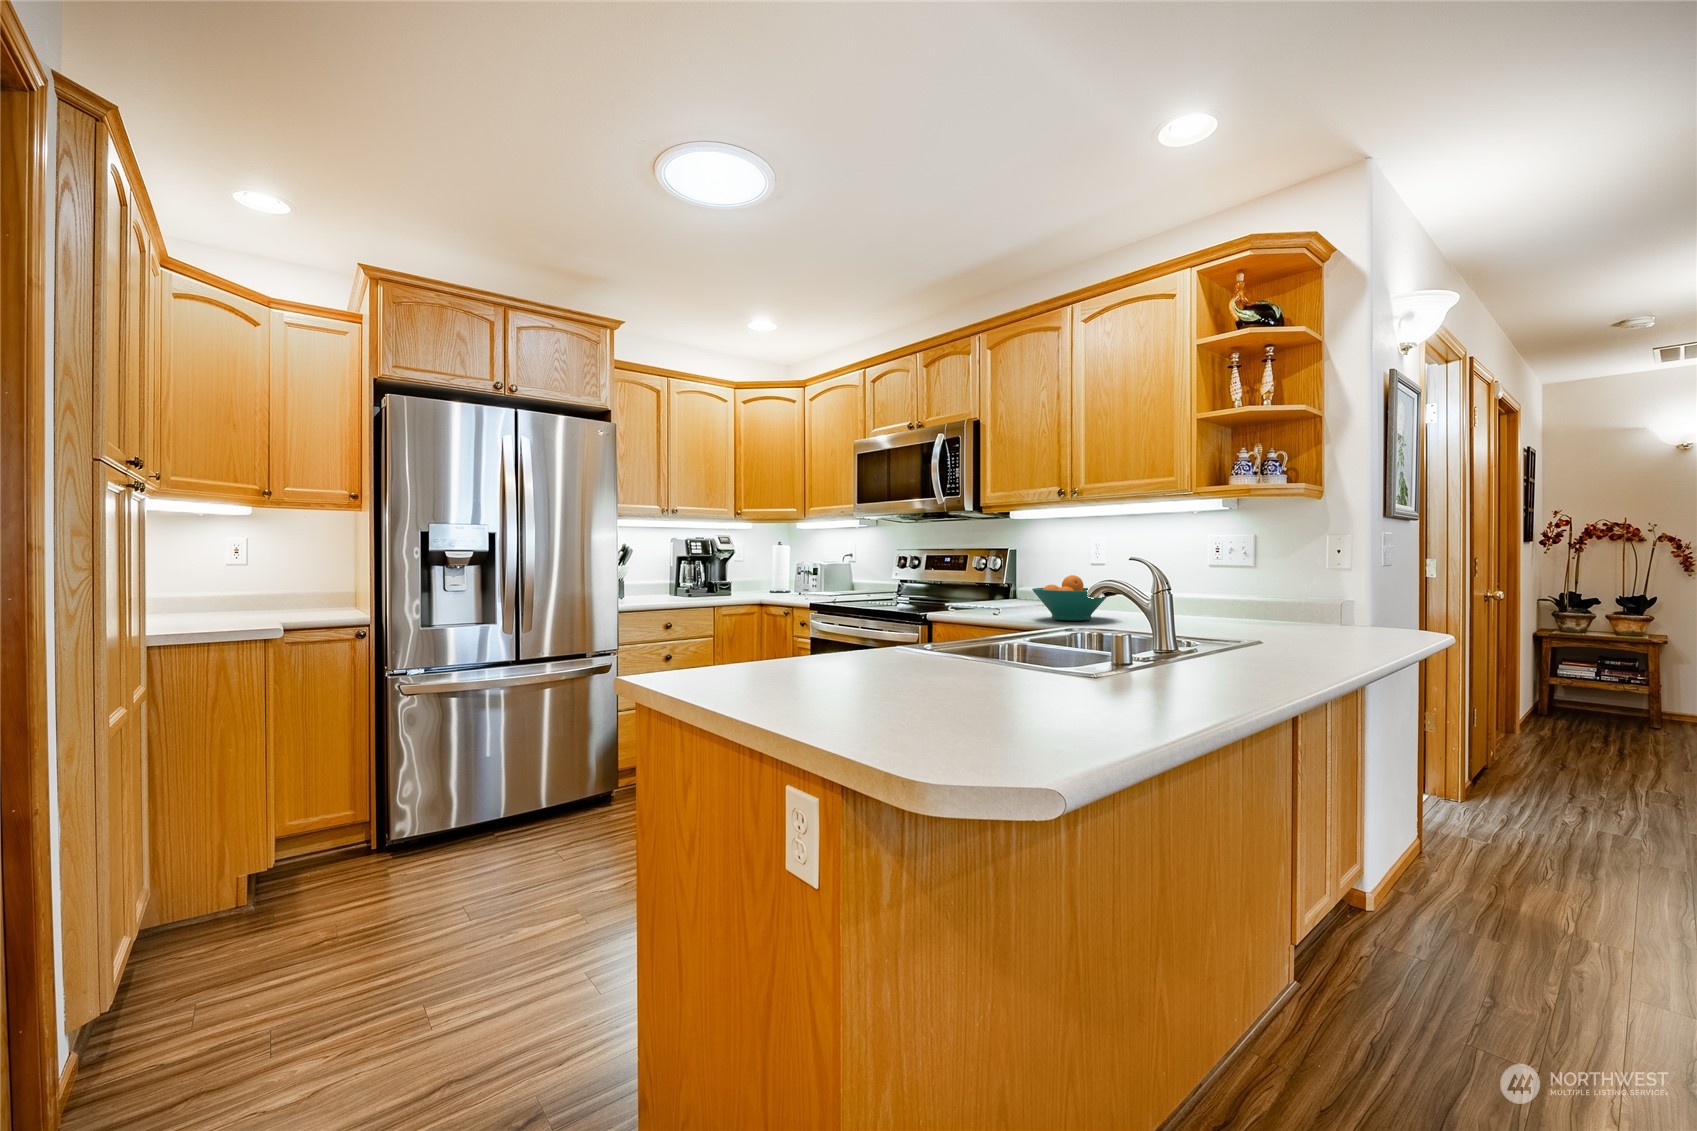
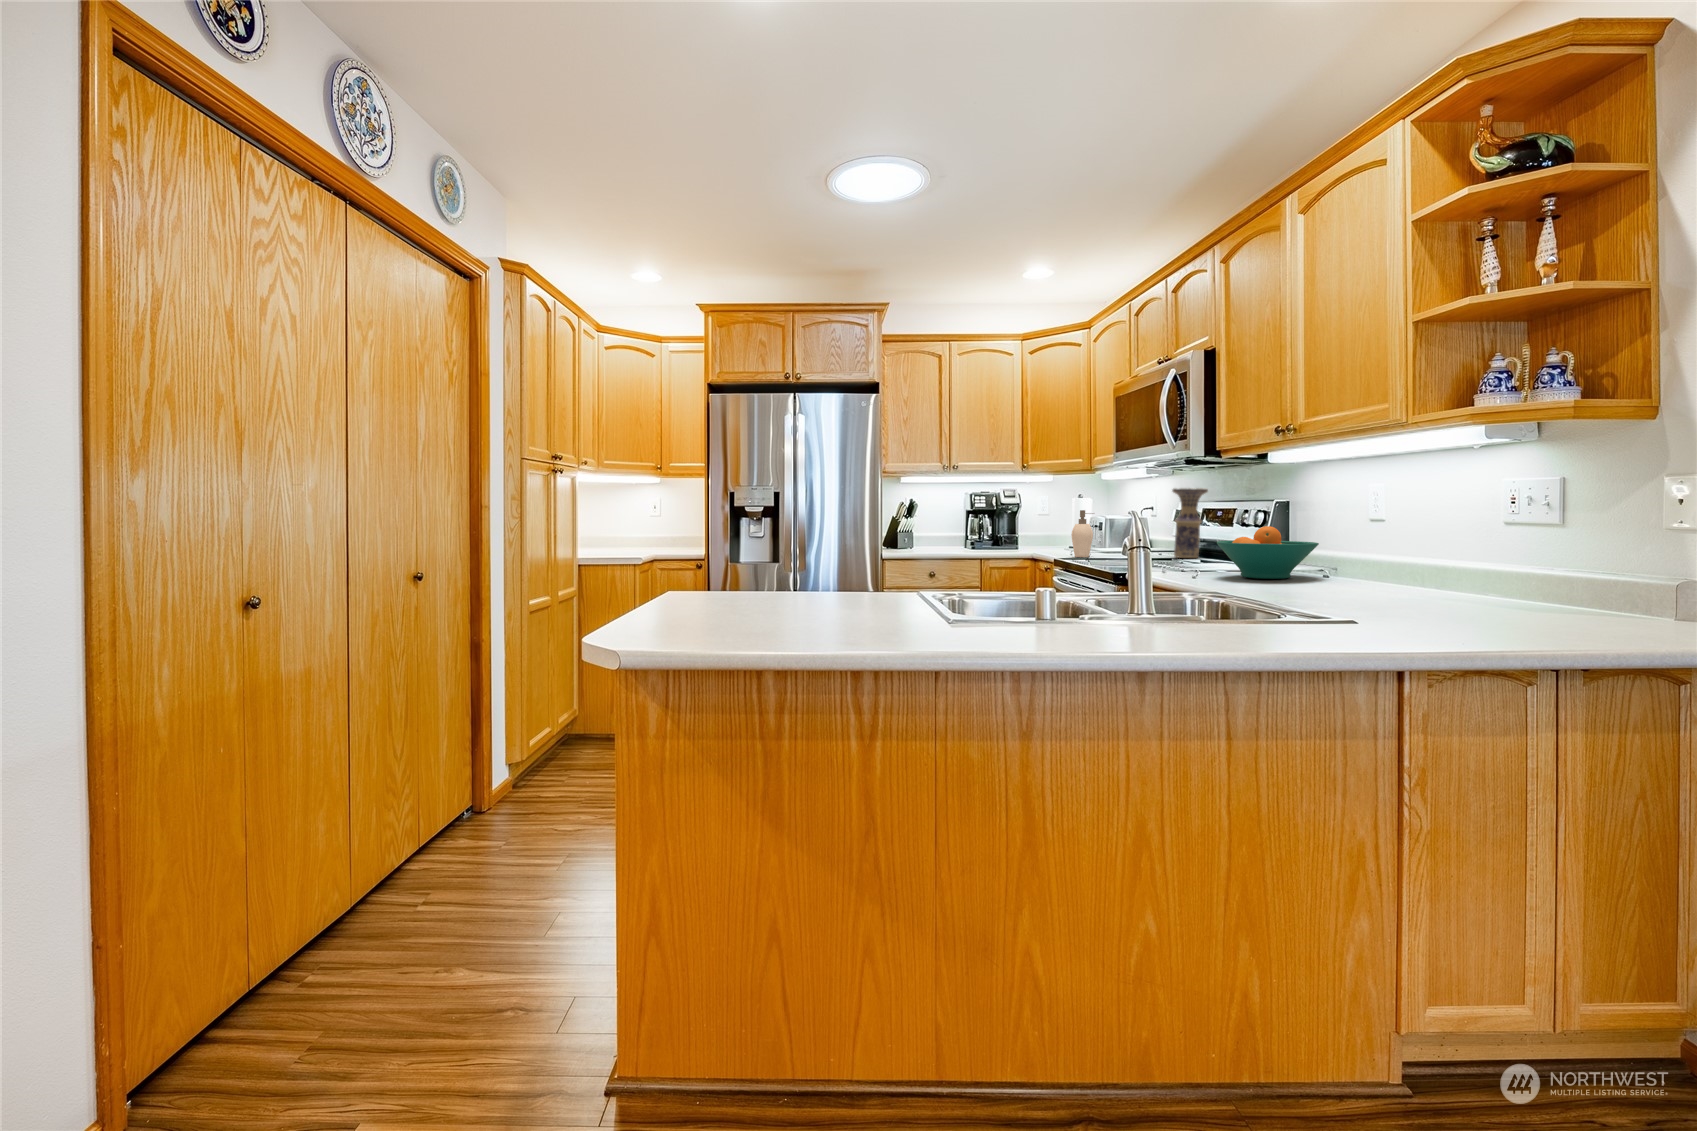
vase: none [927,539,957,603] -> present [1172,488,1208,558]
soap dispenser: none [833,558,857,604] -> present [1071,510,1094,557]

